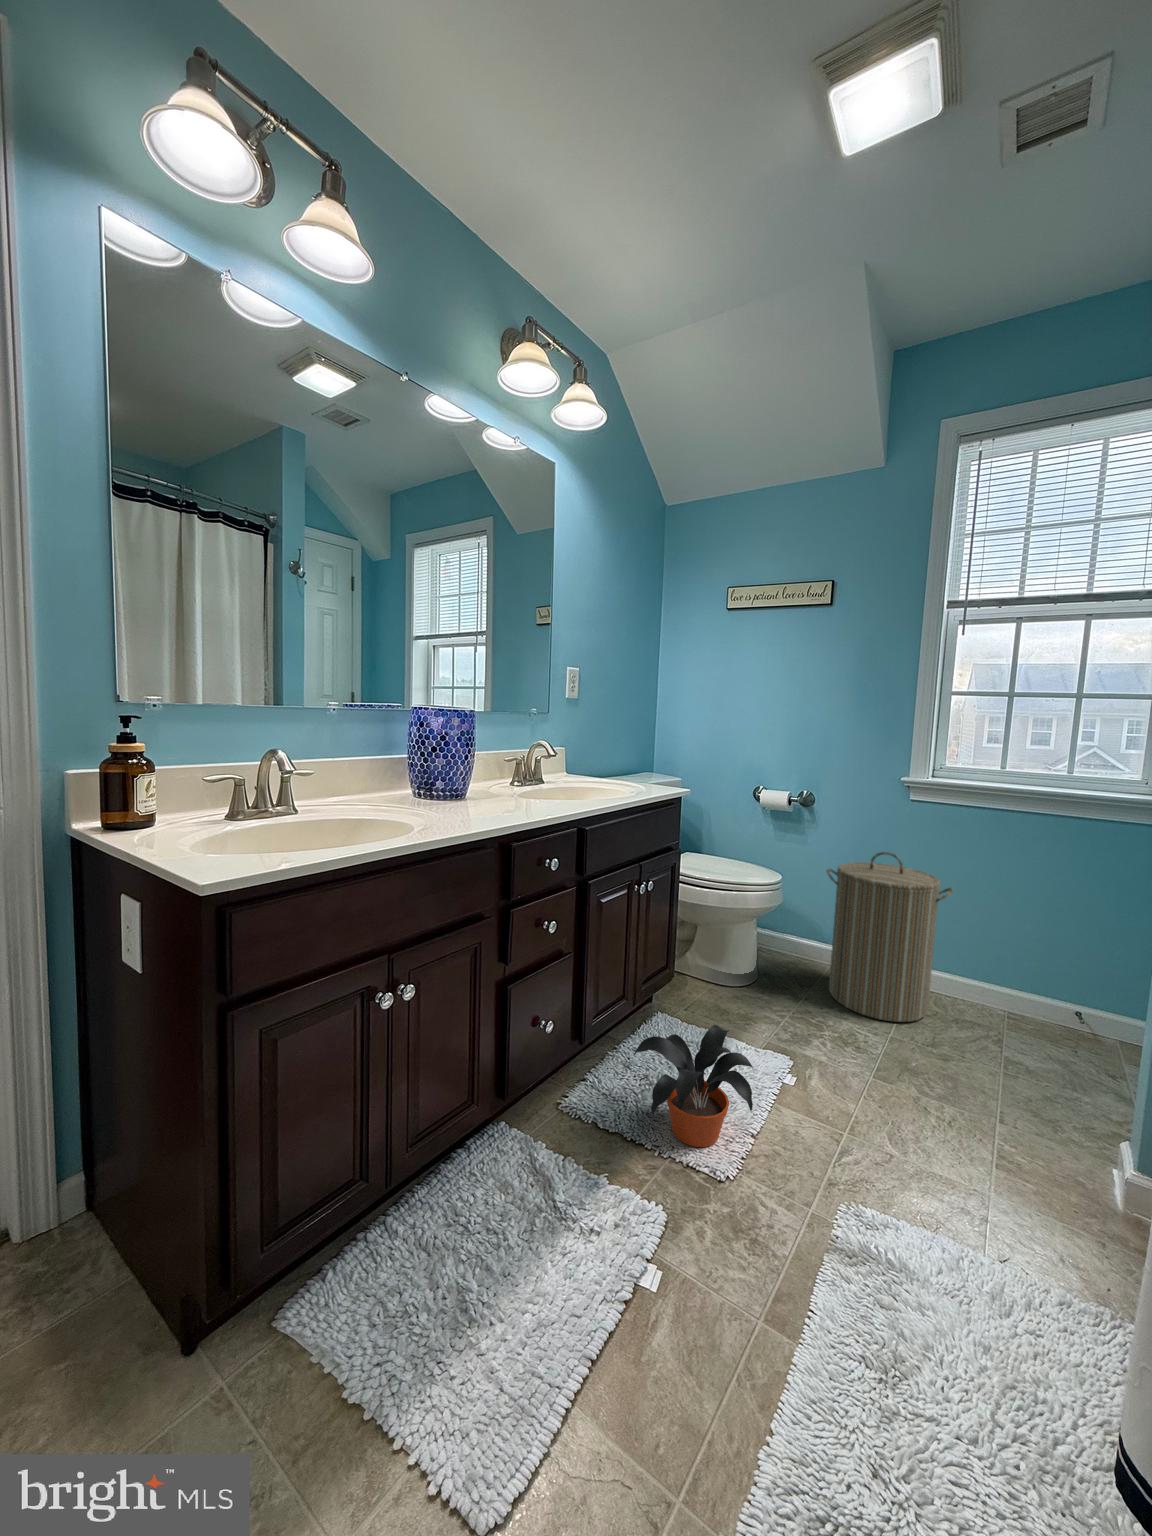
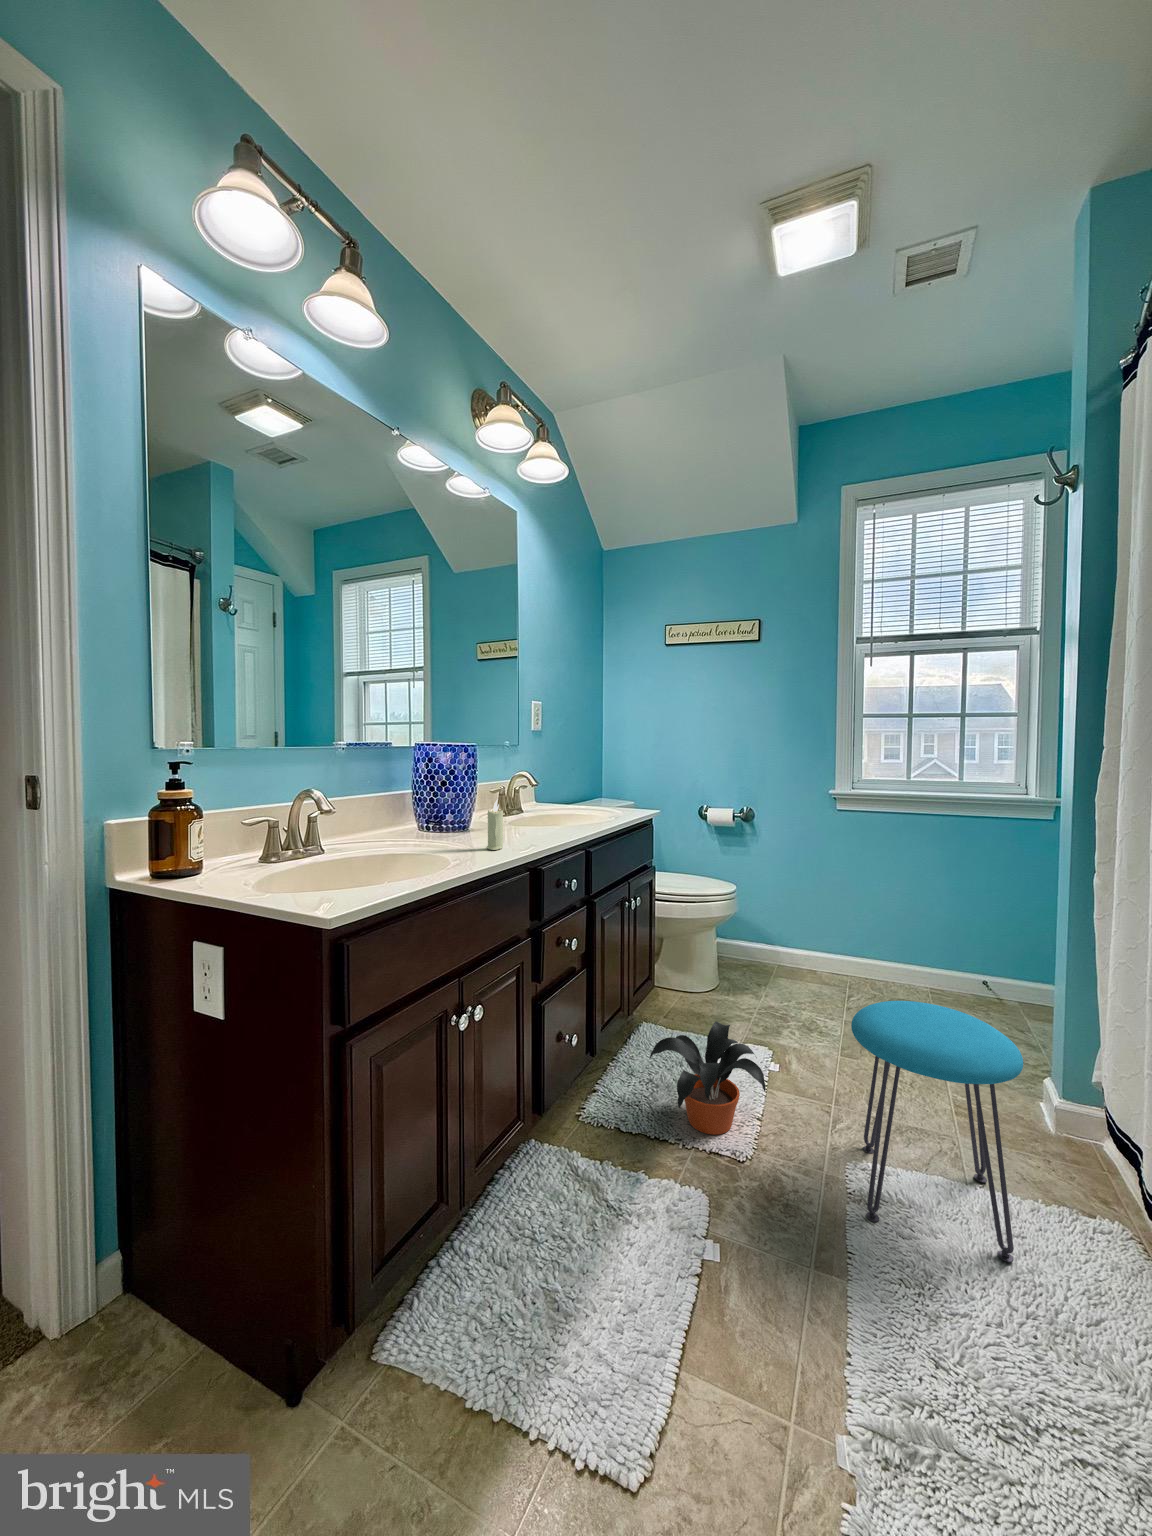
candle: none [448,770,467,824] -> present [486,799,503,850]
laundry hamper: present [826,852,953,1022] -> none [776,857,884,1007]
stool: none [843,1031,1059,1365] -> present [851,1001,1023,1262]

